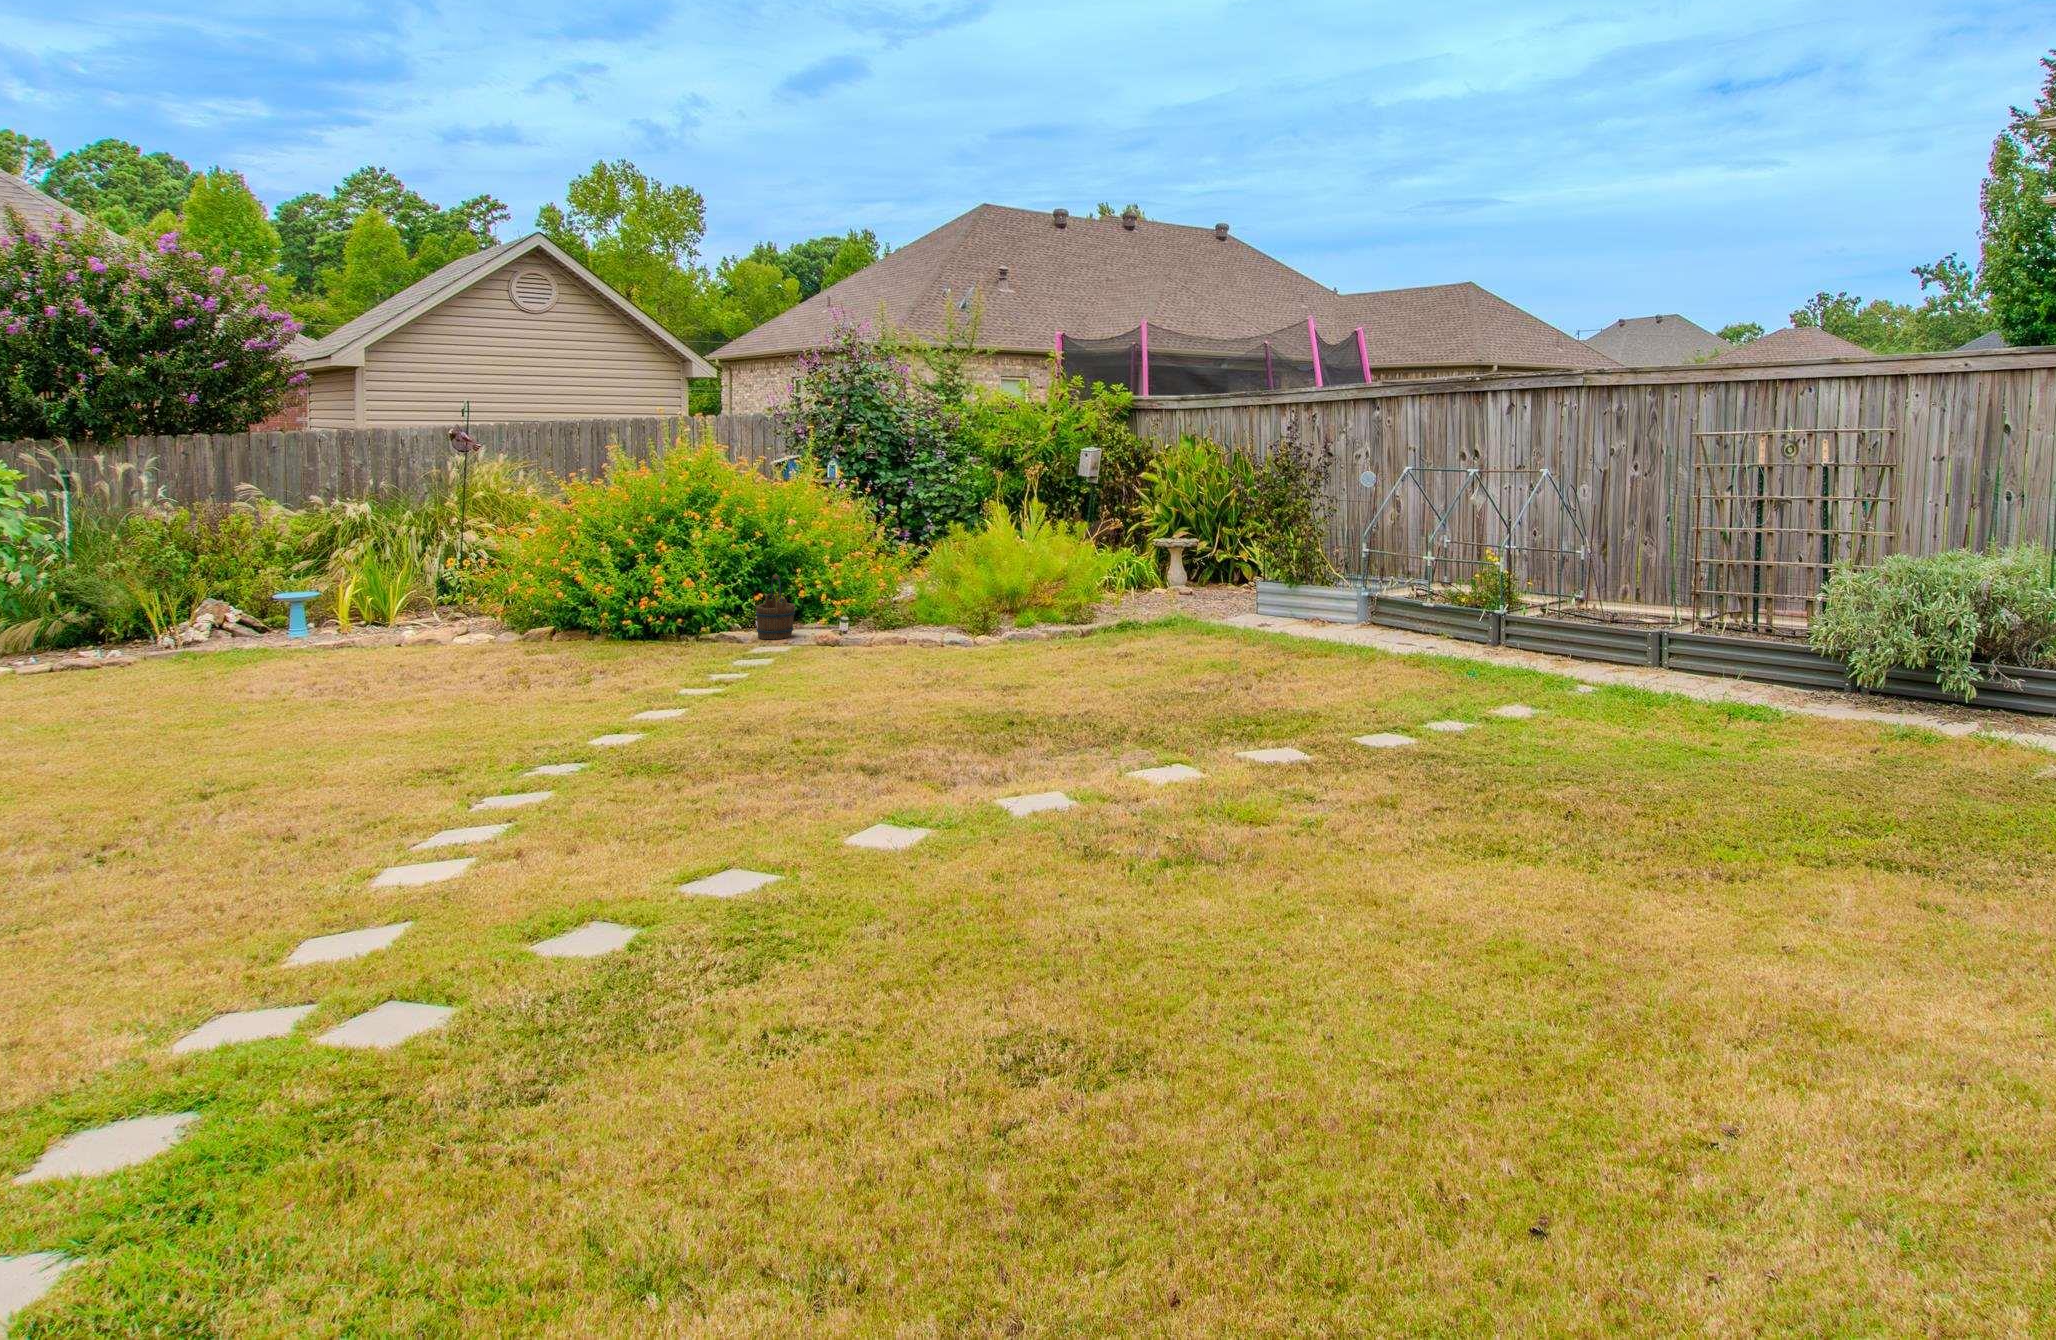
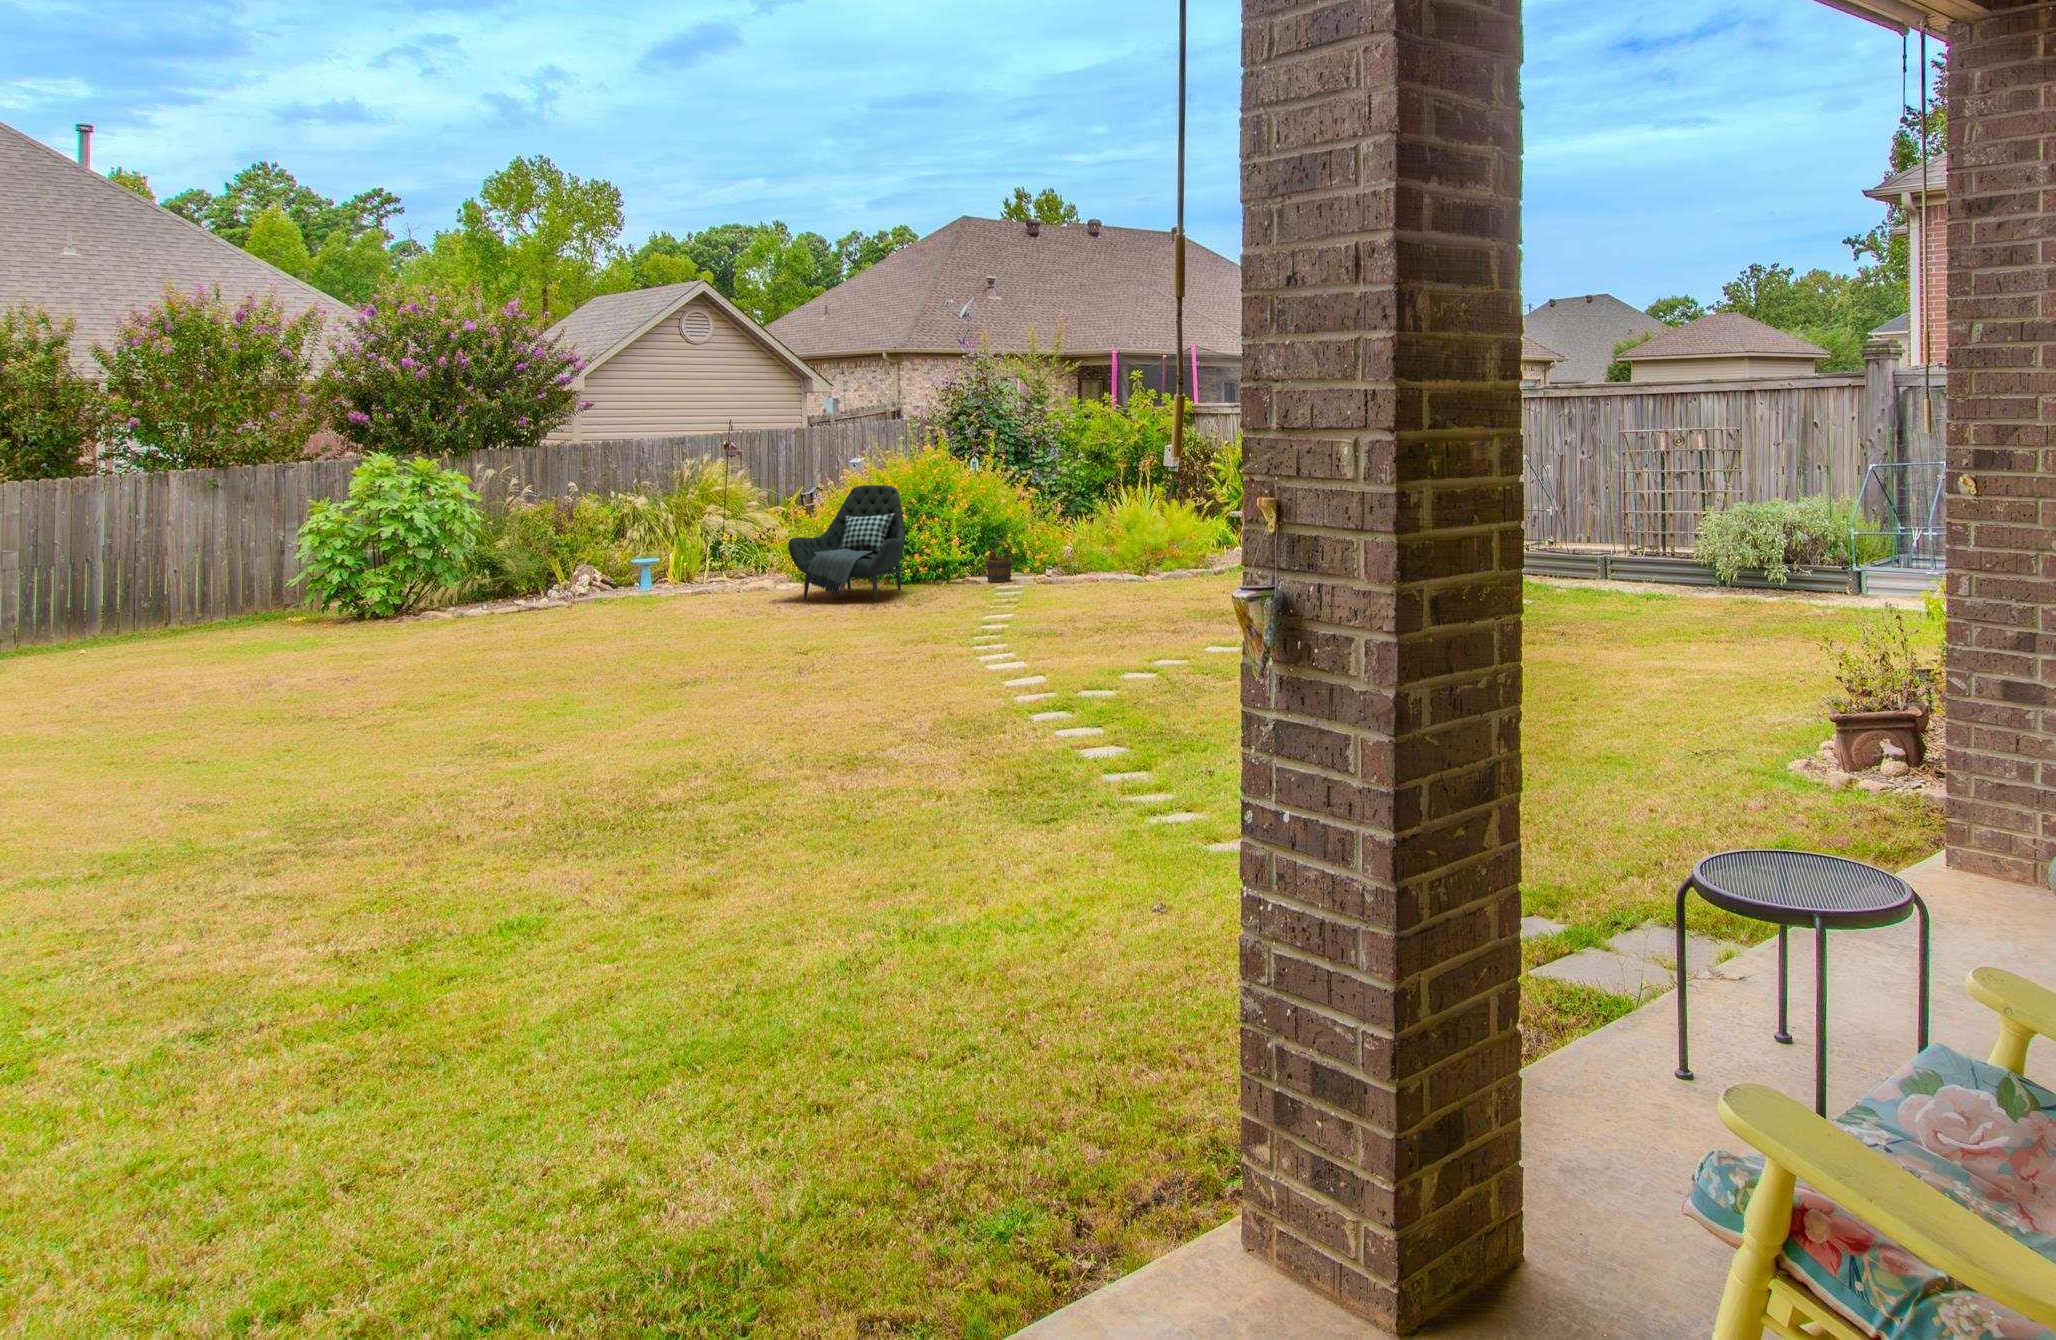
armchair: none [423,494,620,671] -> present [788,485,909,602]

